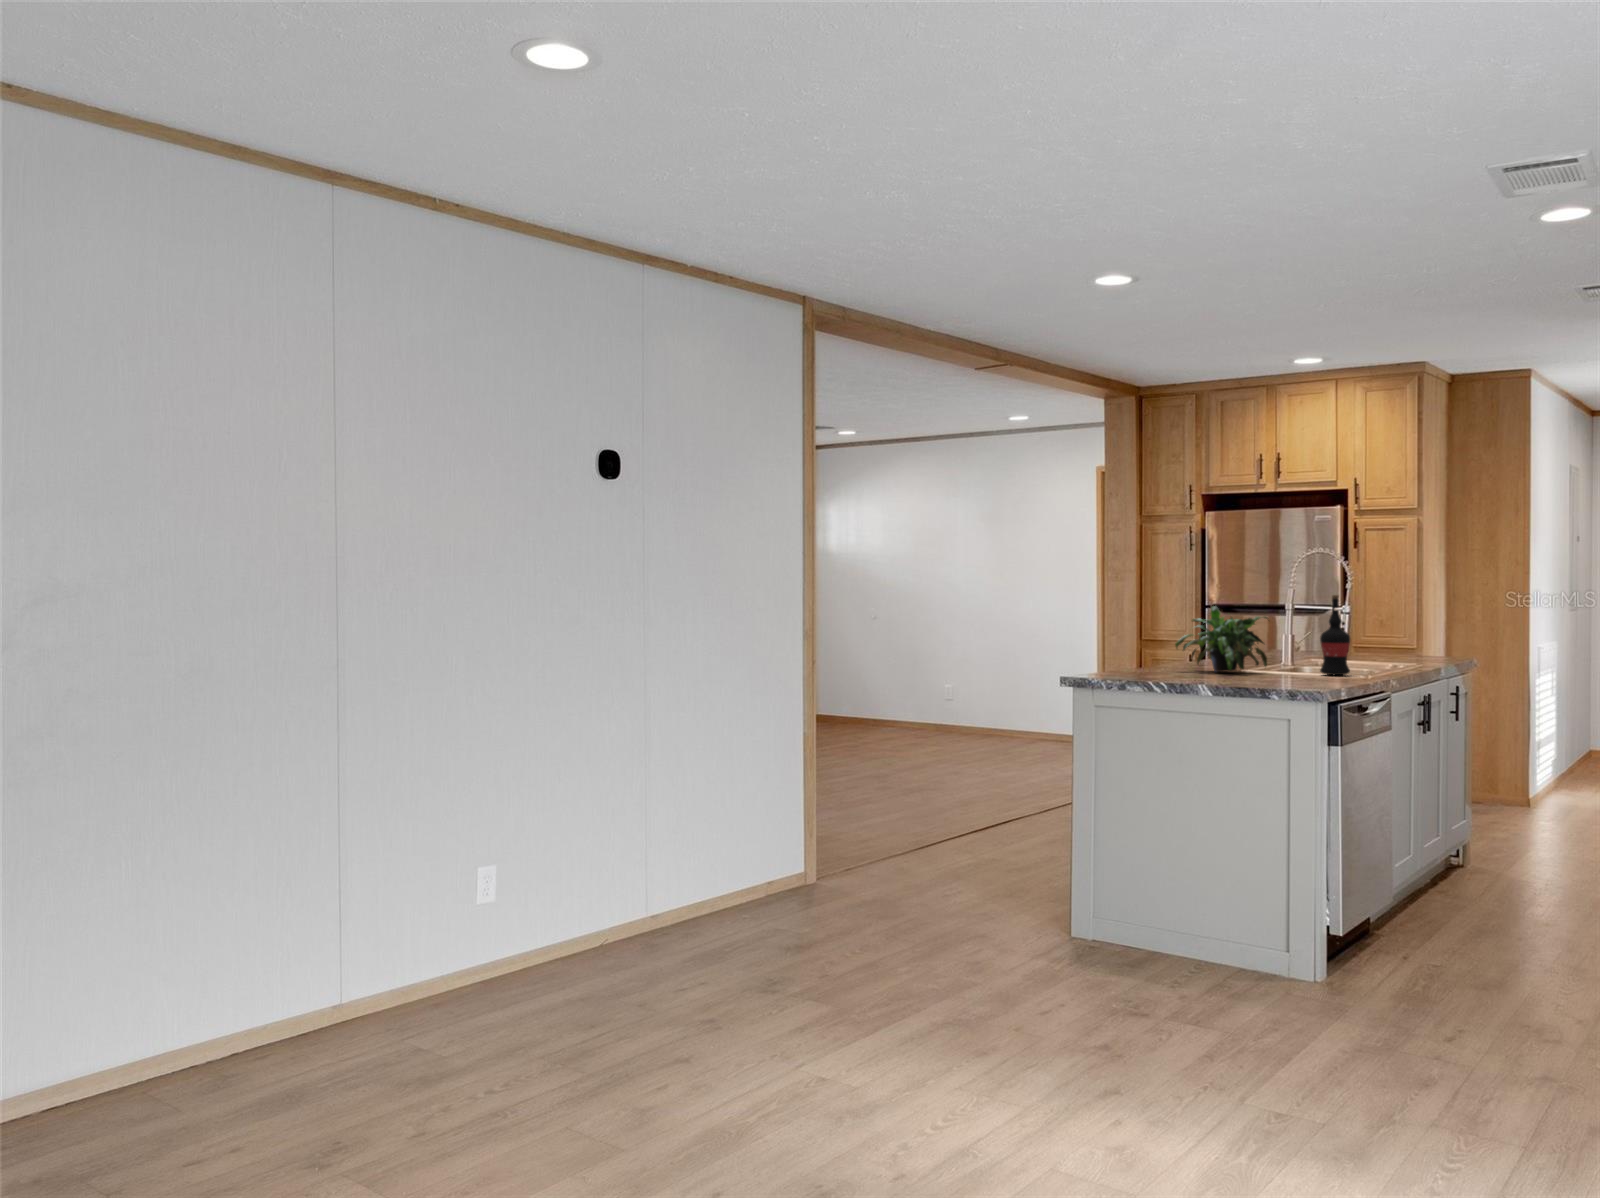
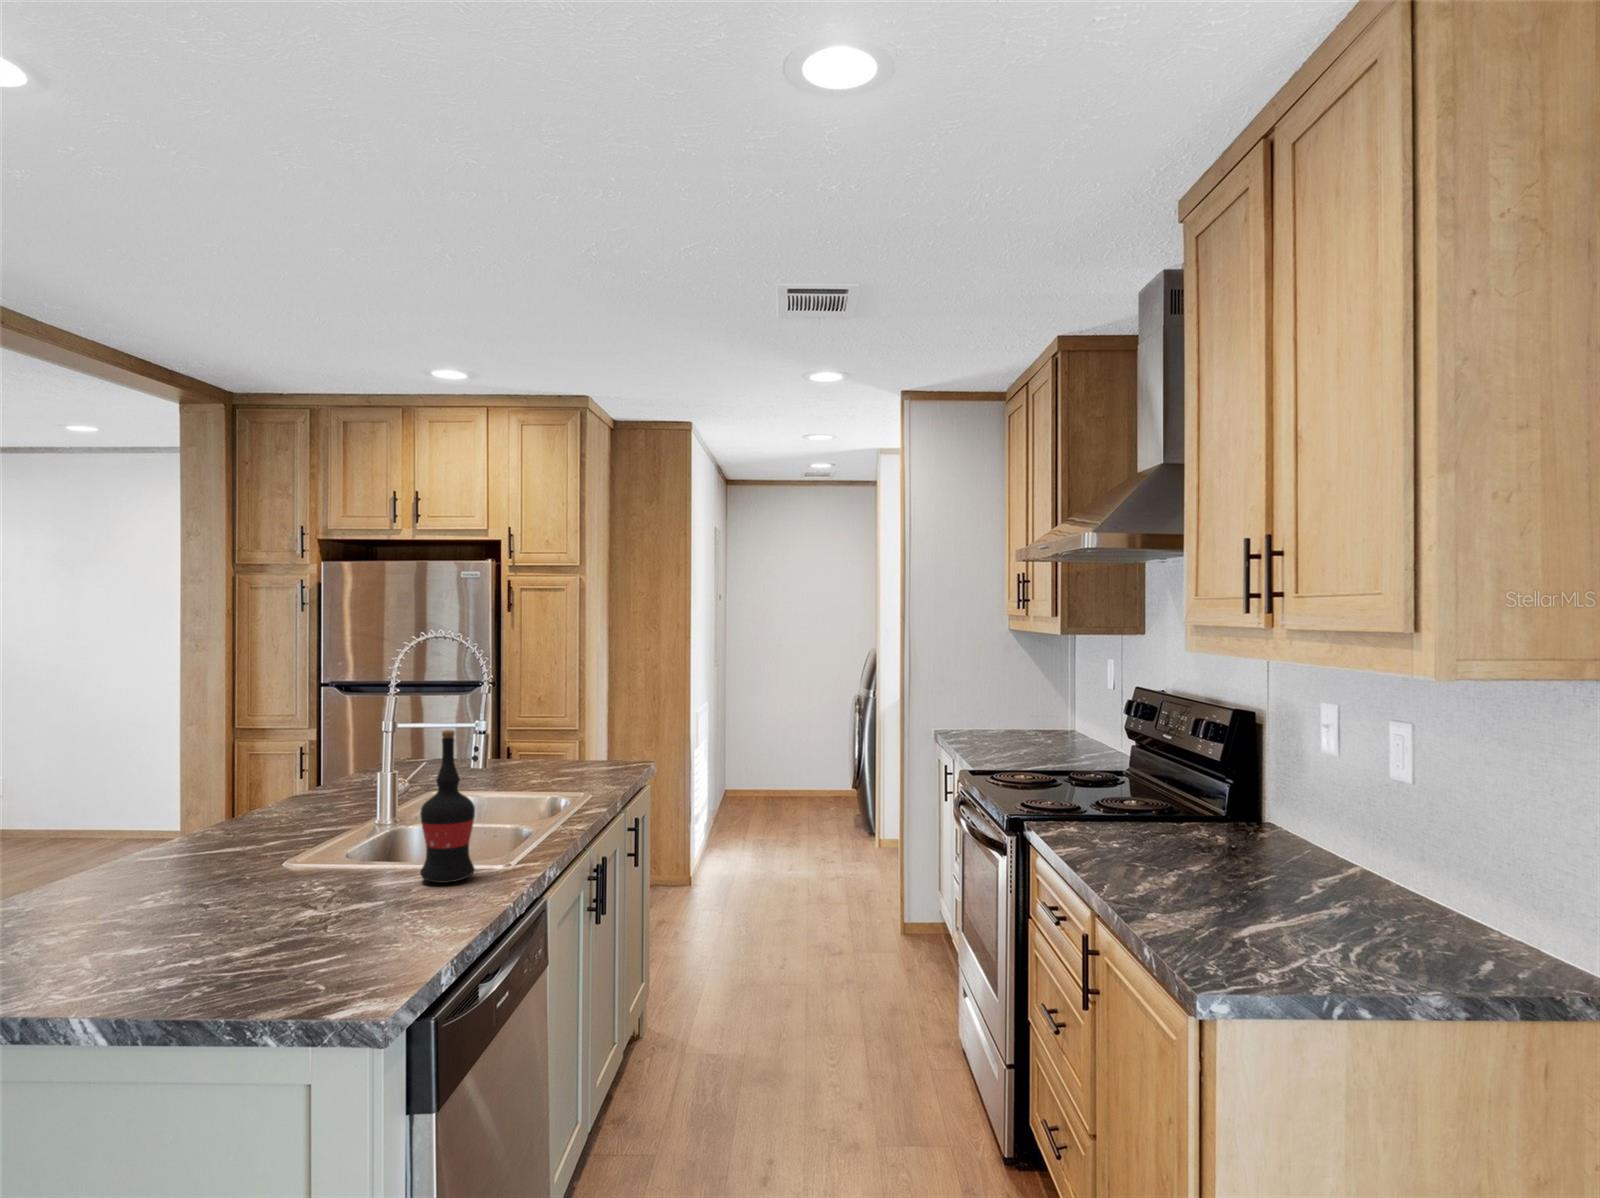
potted plant: present [1175,606,1268,672] -> none [117,767,325,906]

